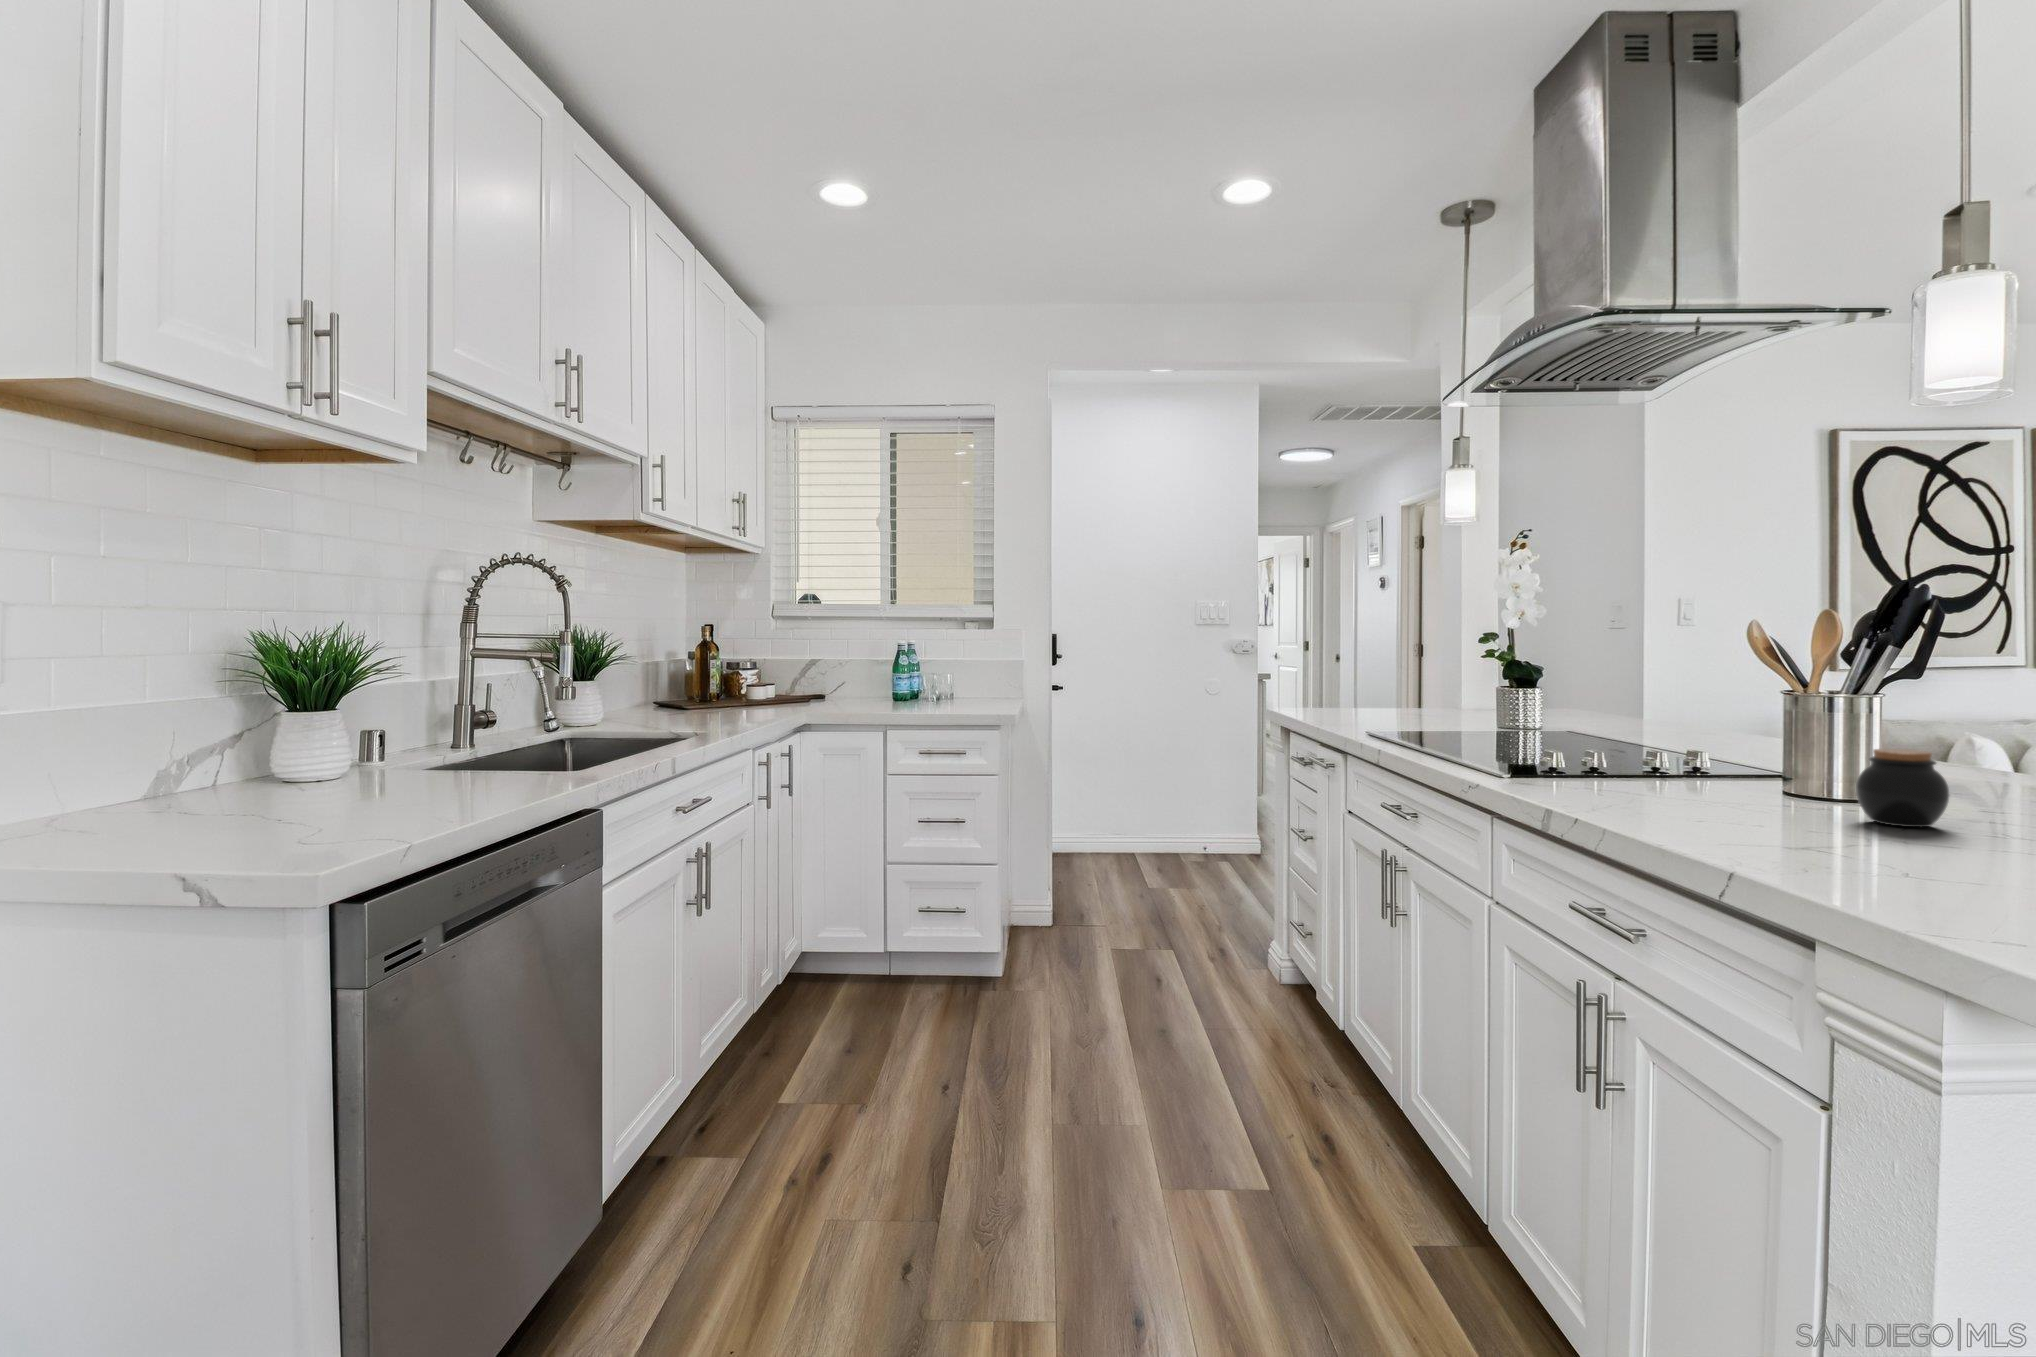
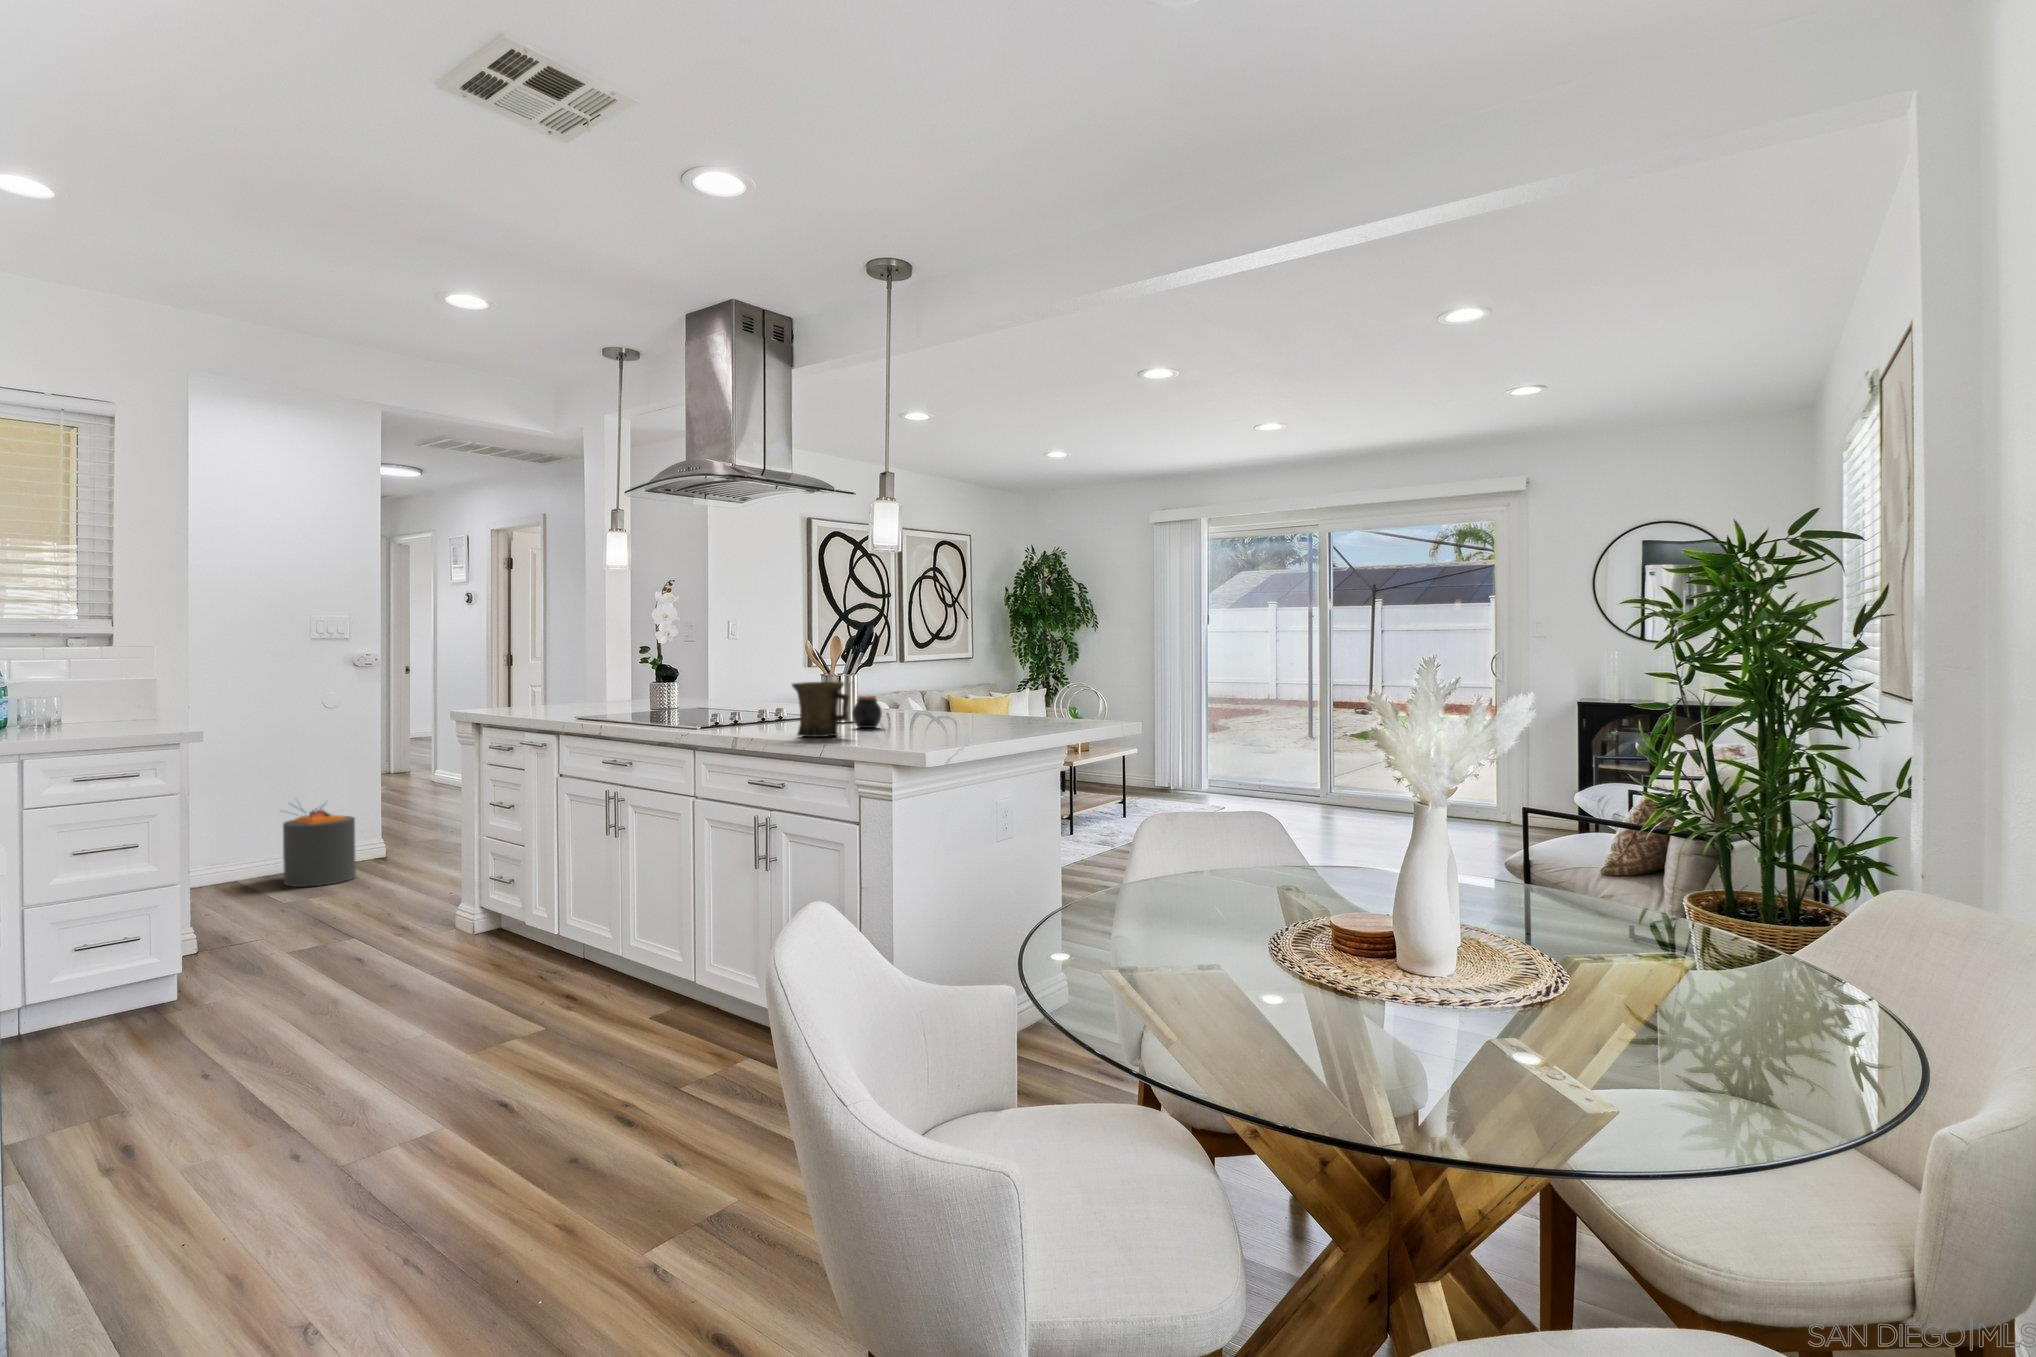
mug: none [1659,721,1822,855] -> present [792,682,849,737]
trash can: none [1161,785,1225,877] -> present [282,802,356,887]

